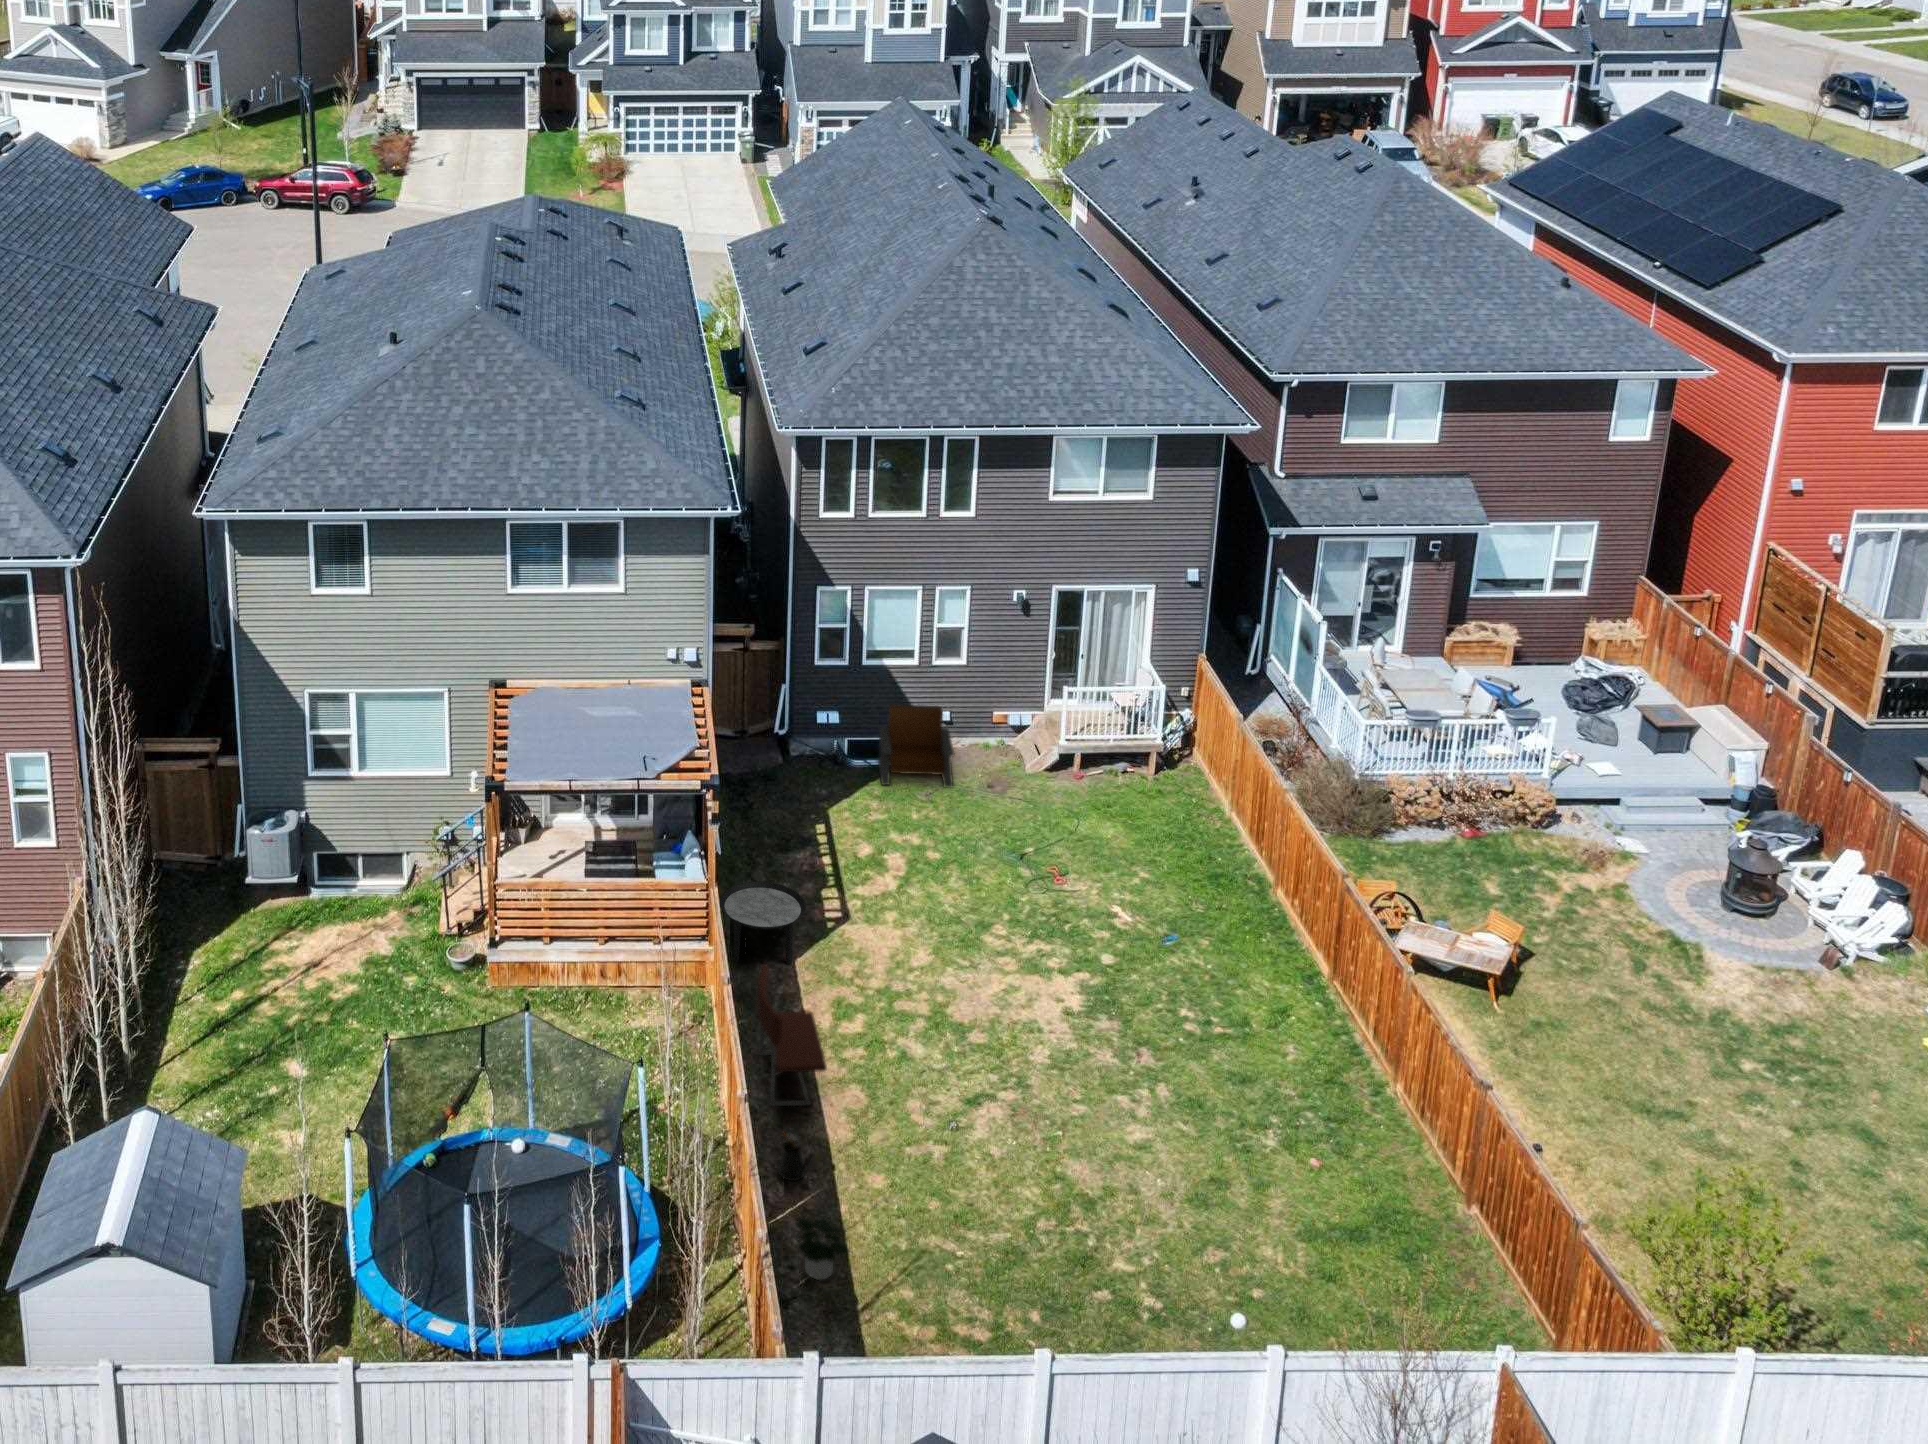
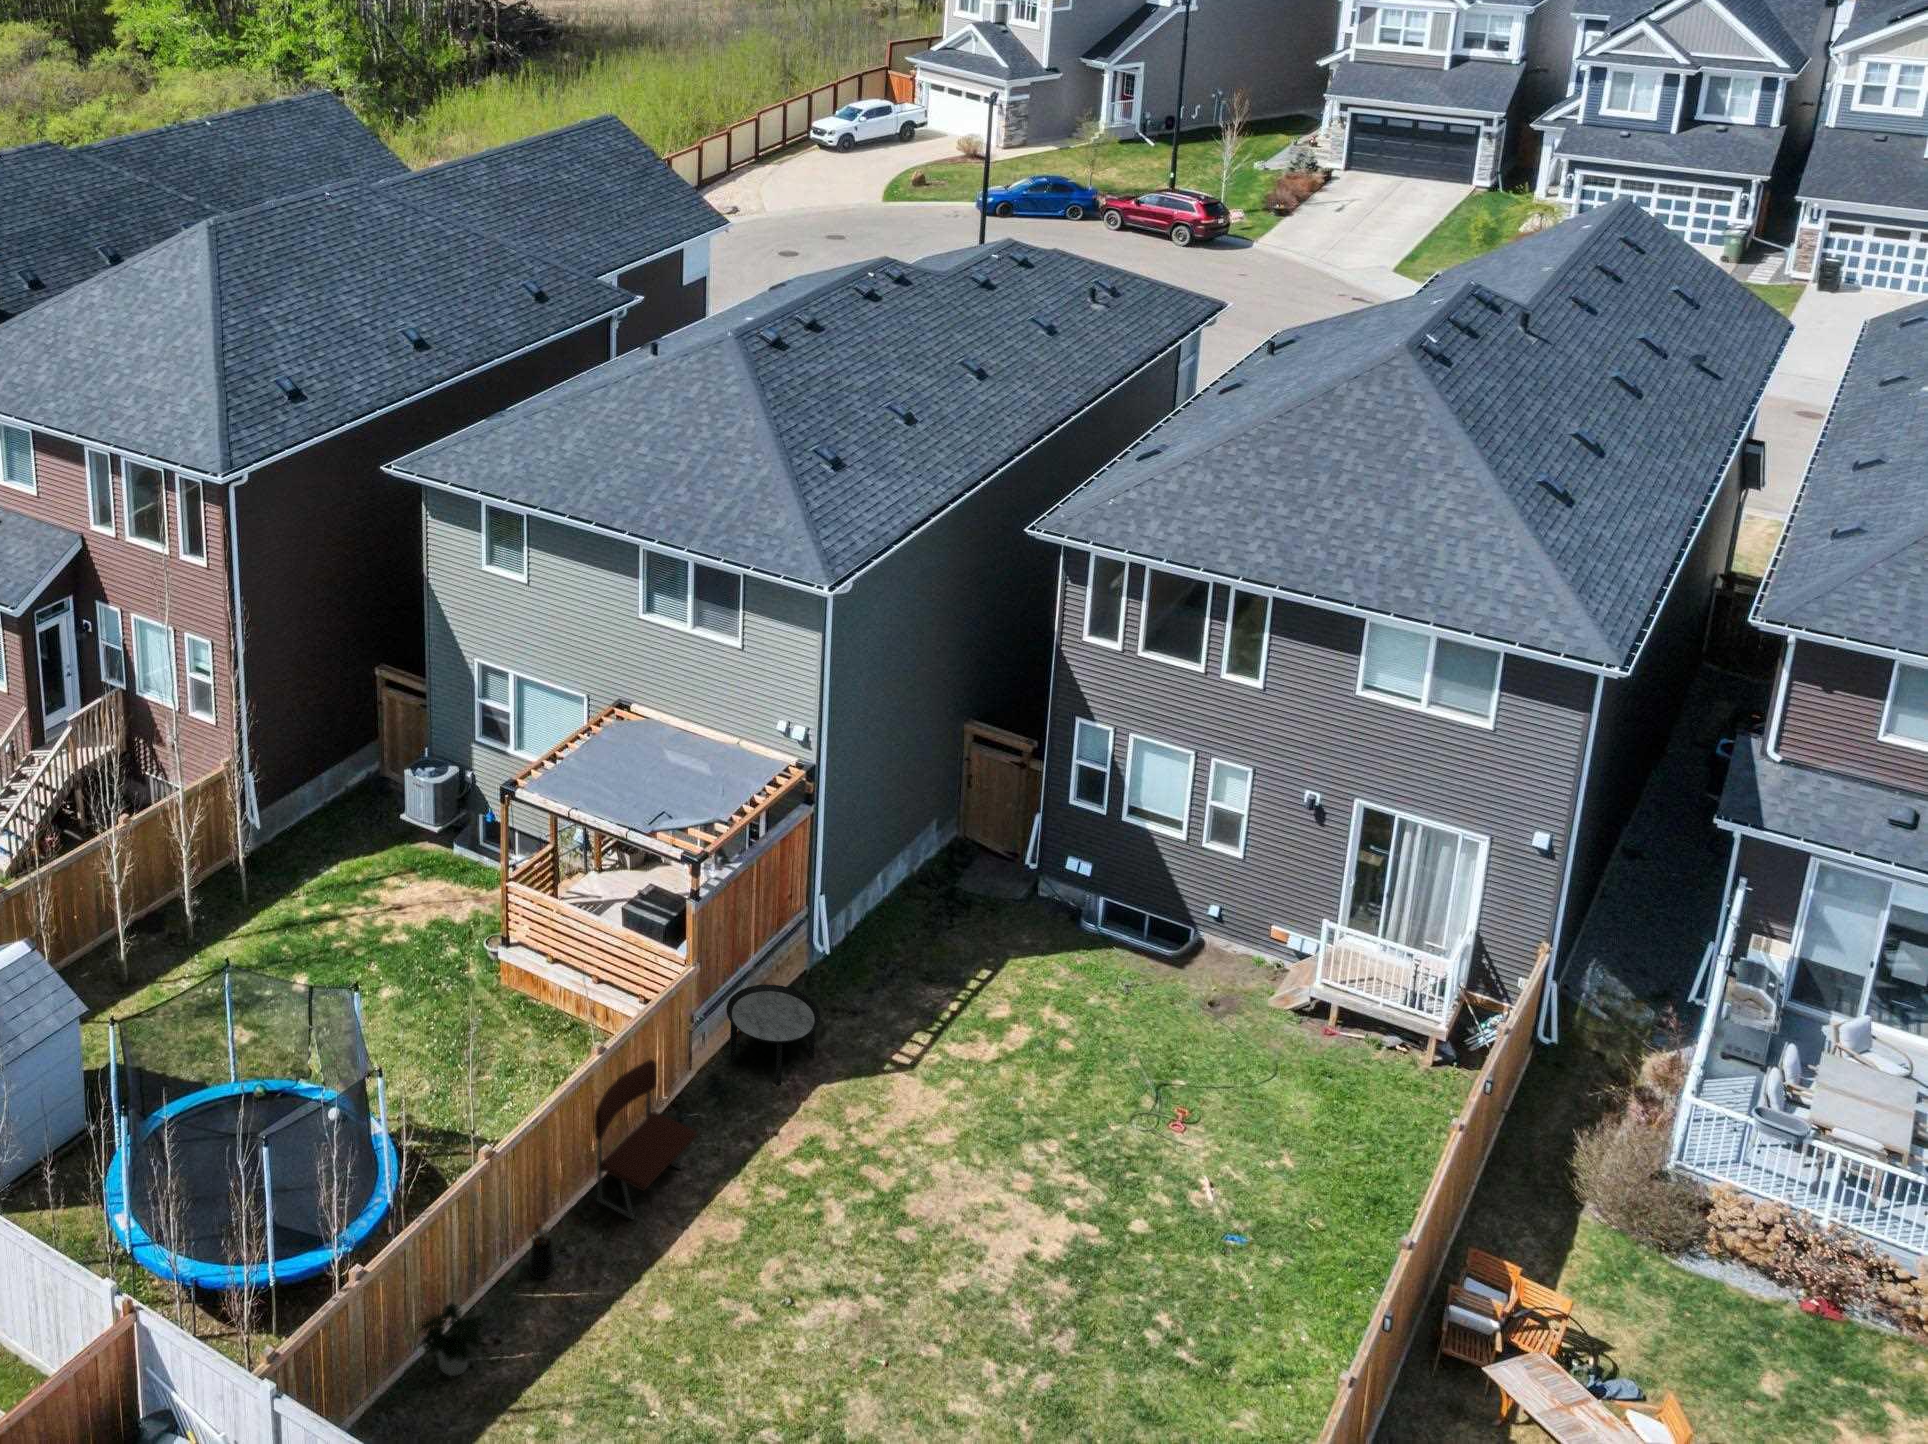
lounge chair: present [878,704,955,788] -> none [1089,872,1202,990]

